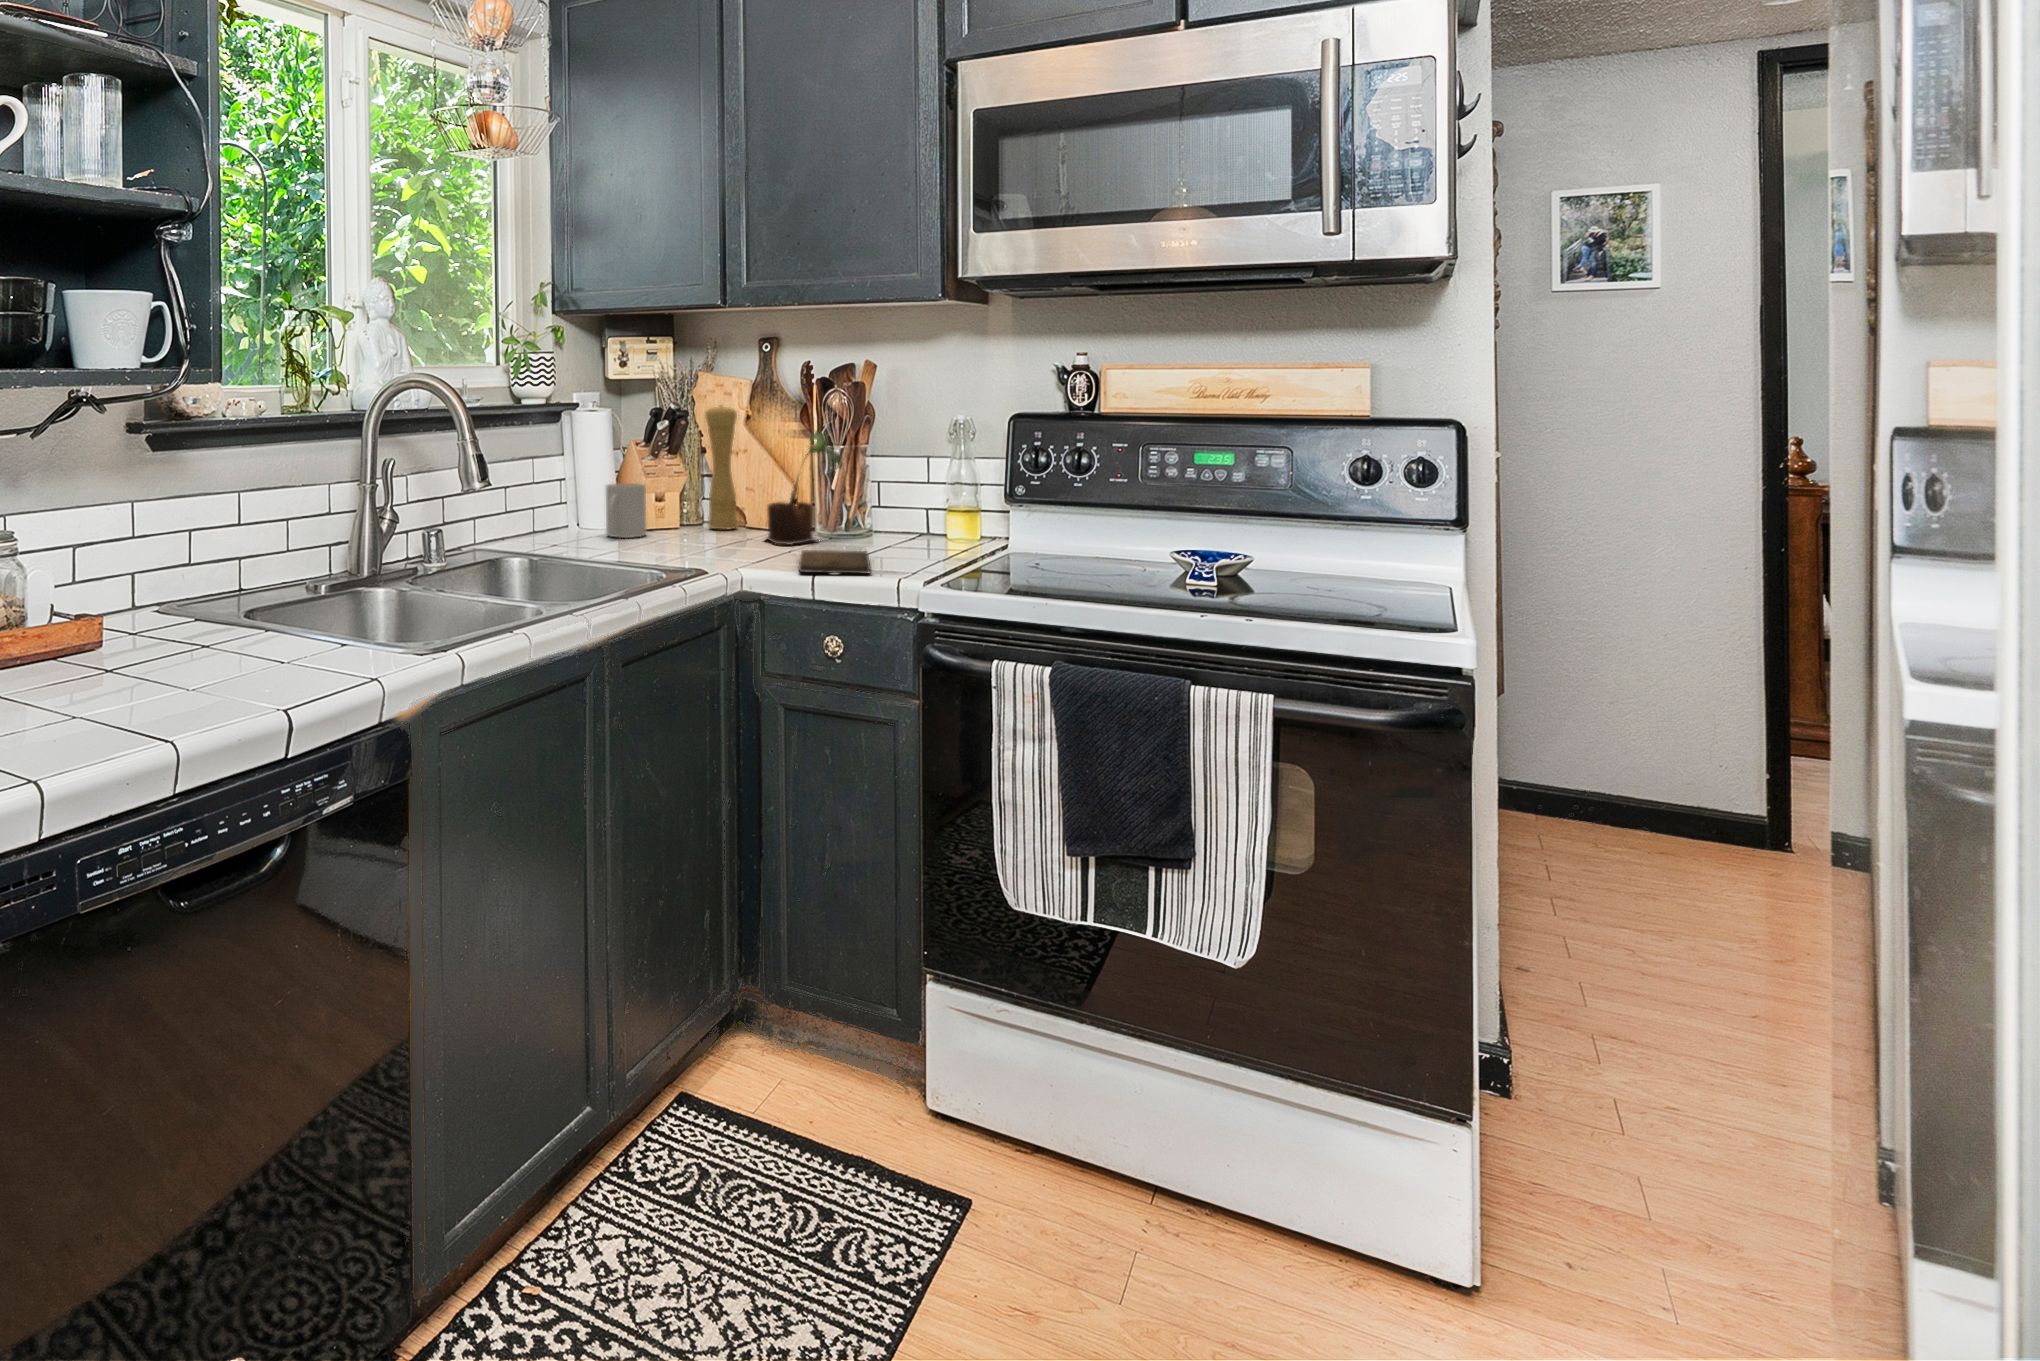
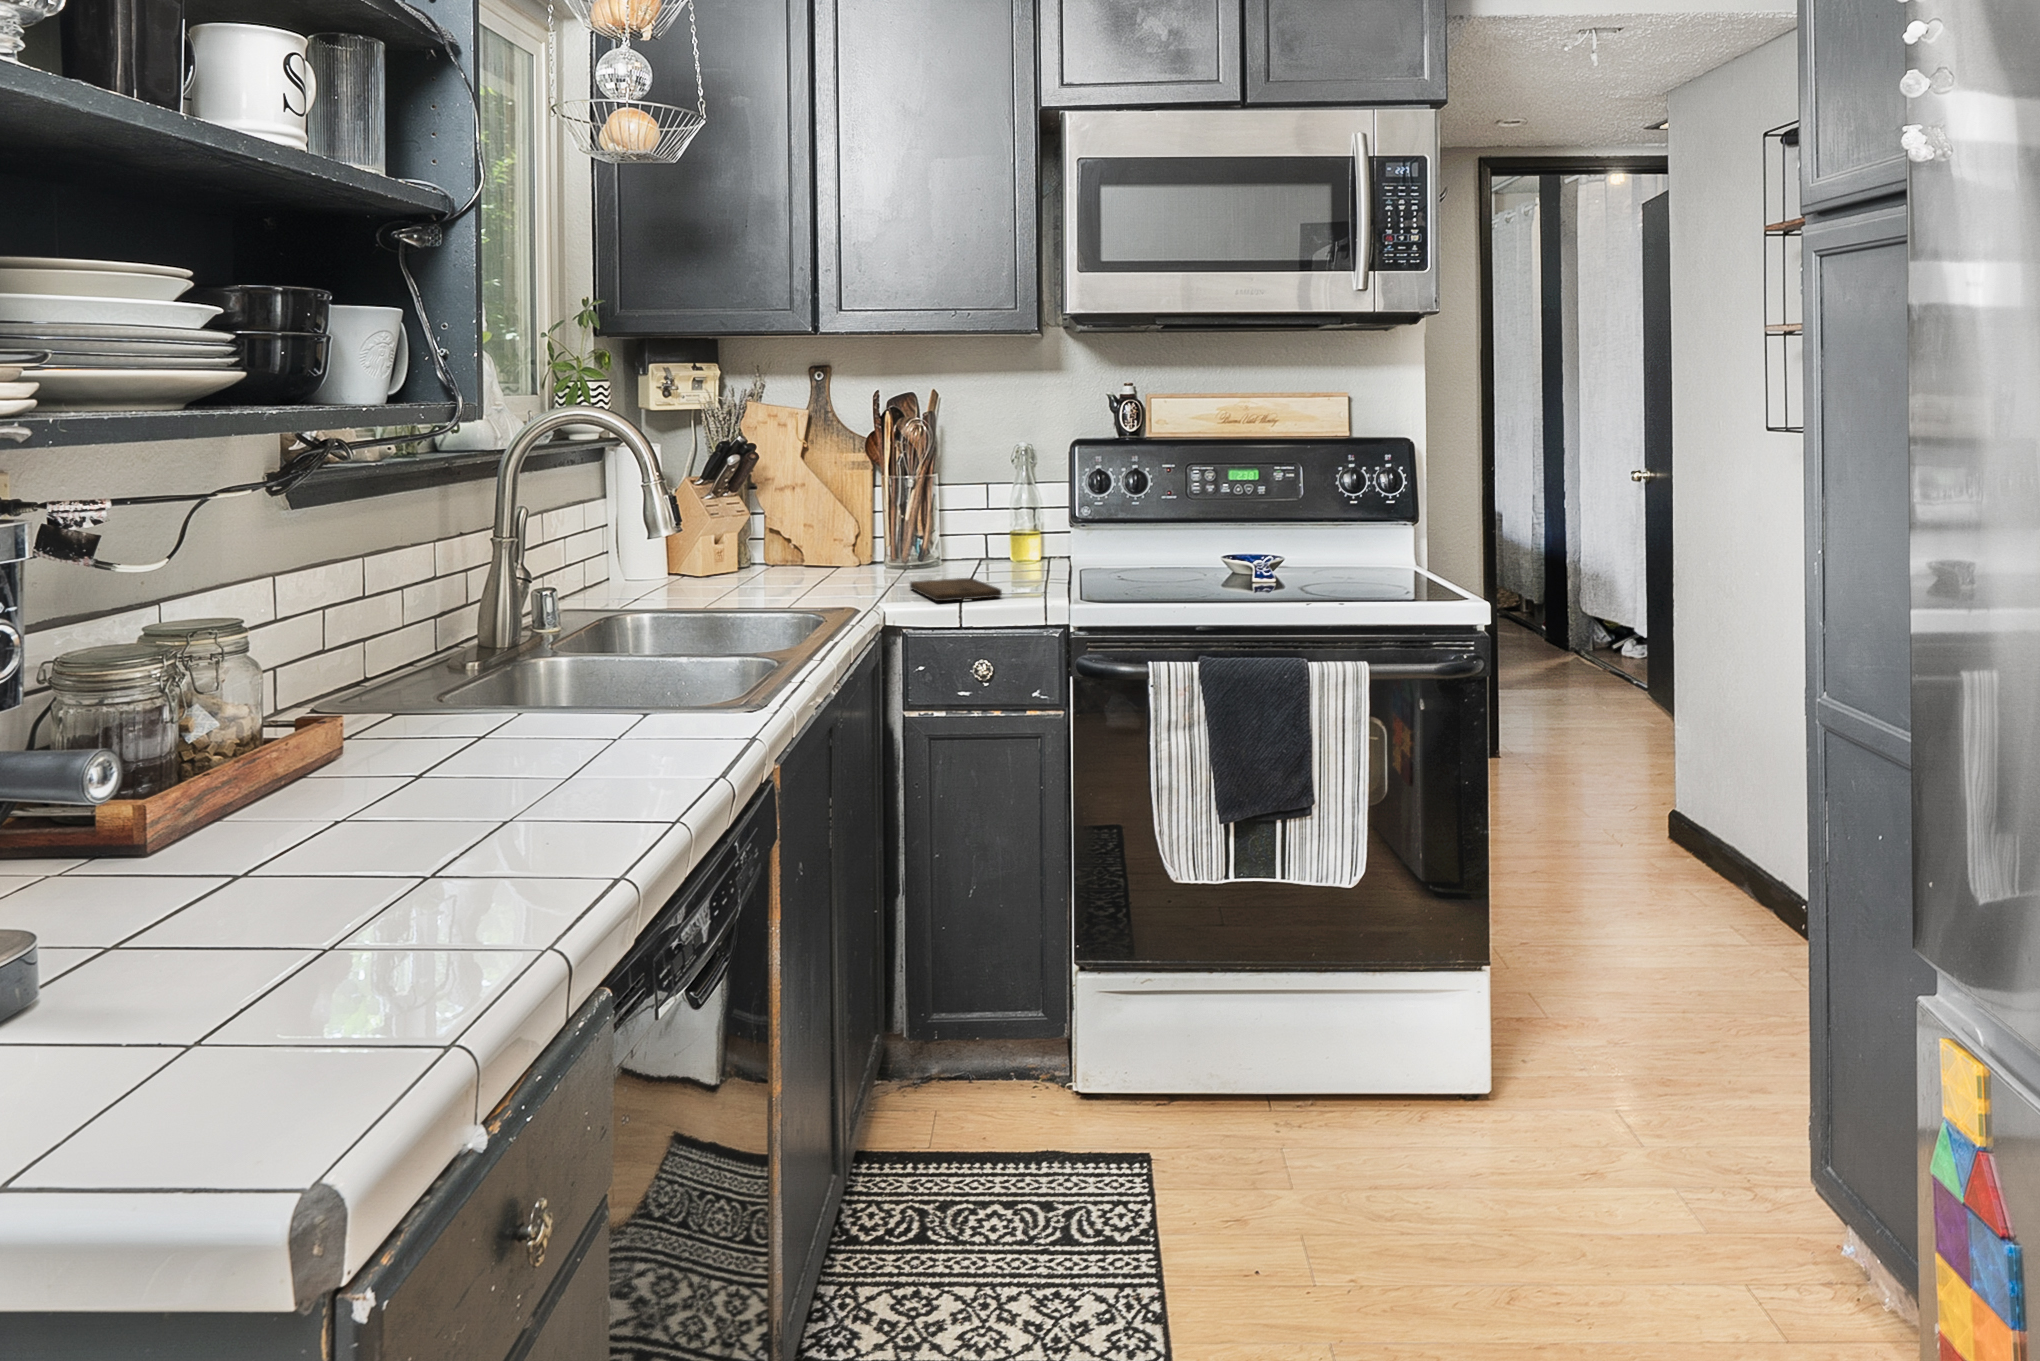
pepper mill: present [706,406,738,529] -> none [759,439,793,571]
potted plant: present [767,430,843,545] -> none [840,461,914,579]
mug: present [606,483,646,538] -> none [661,526,708,586]

